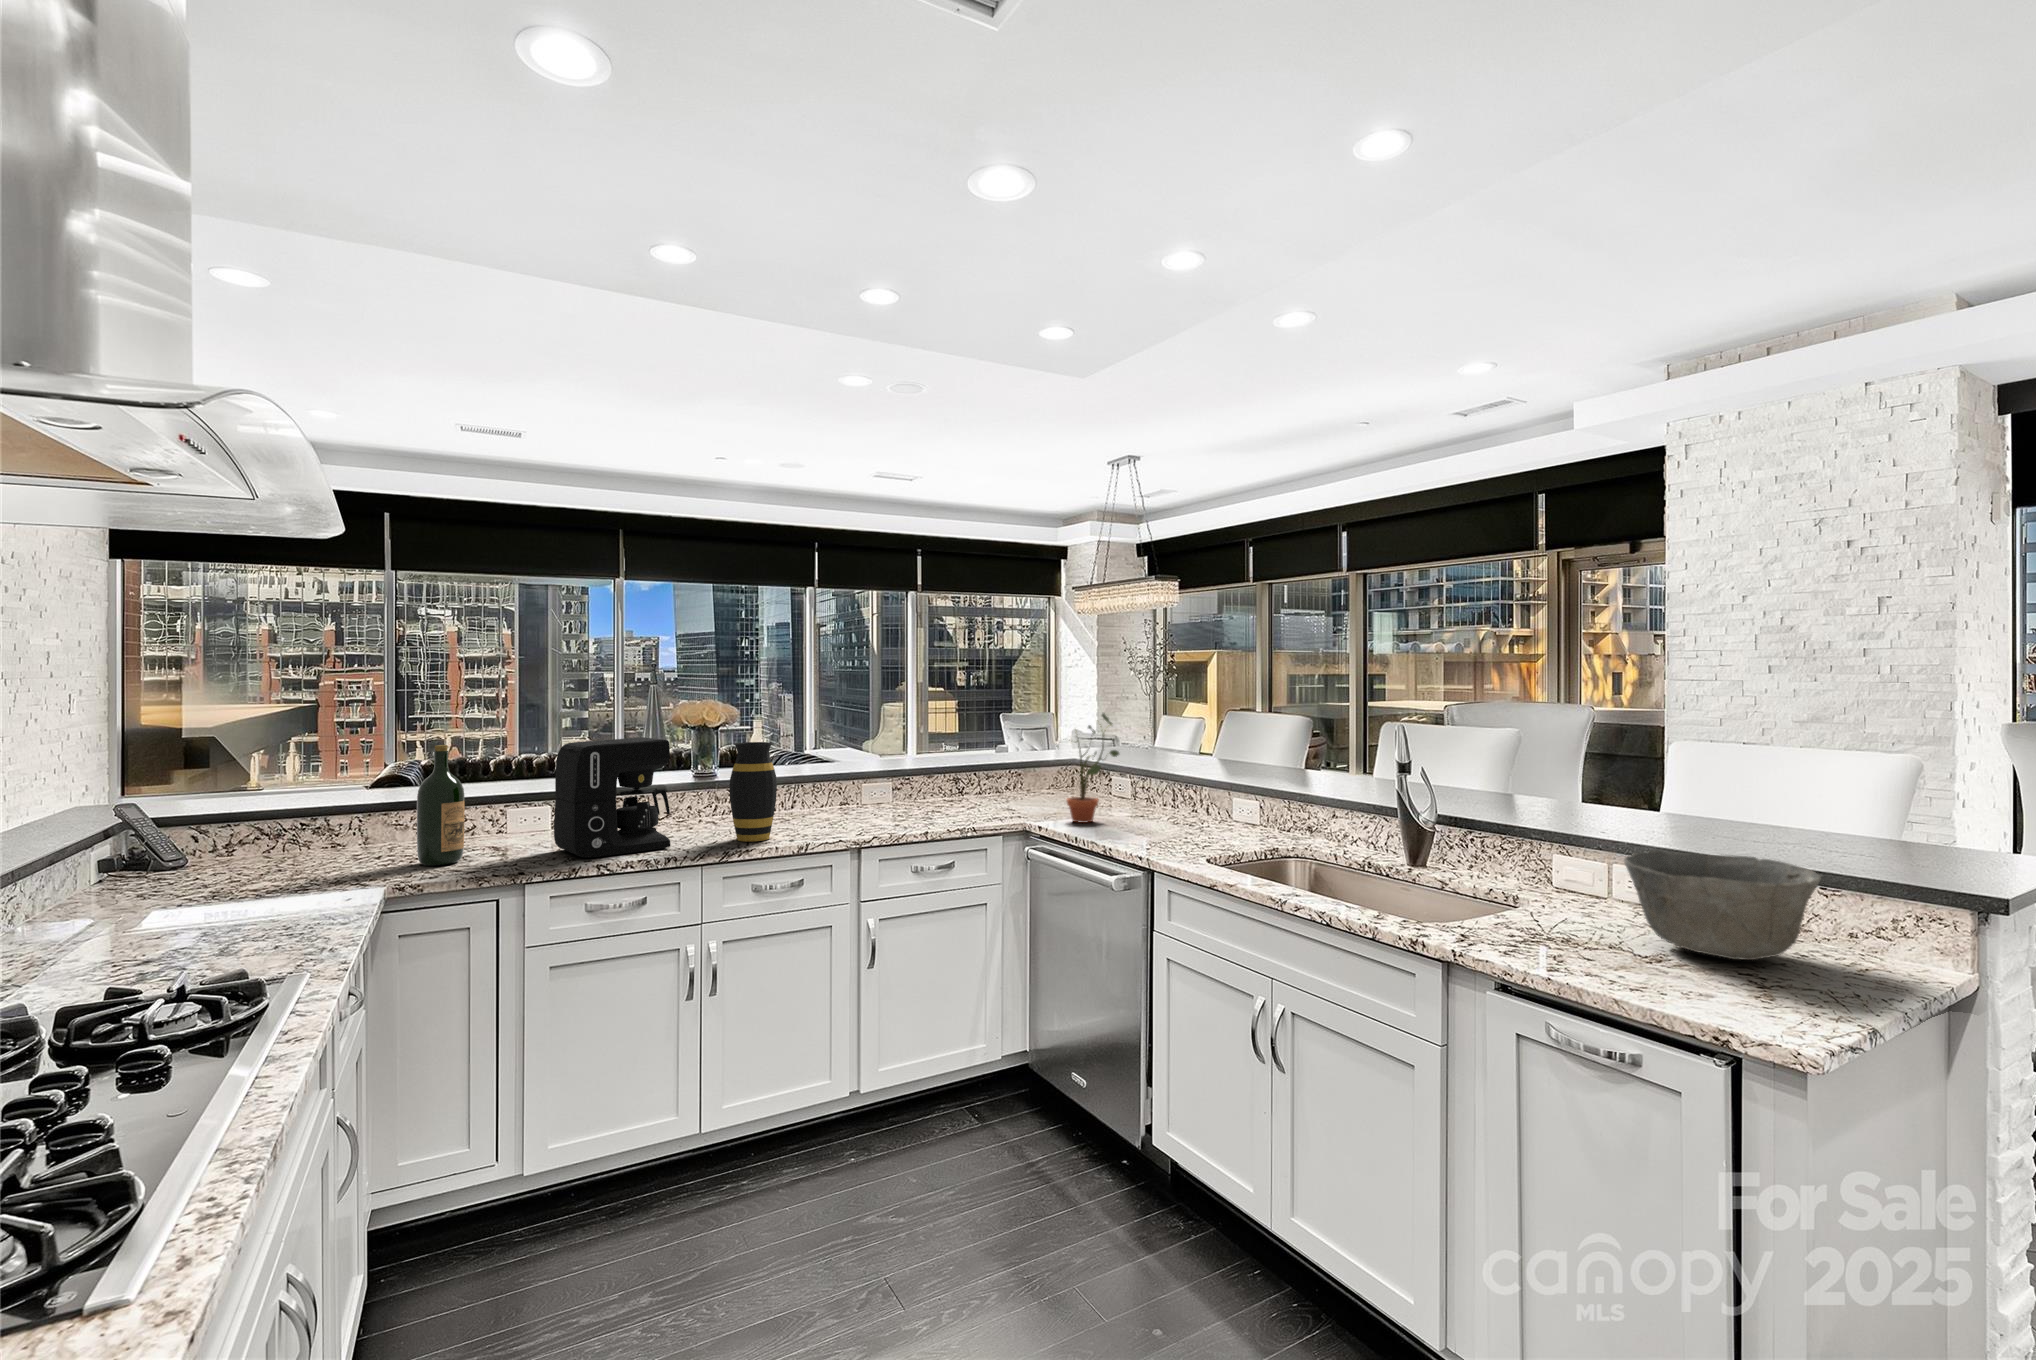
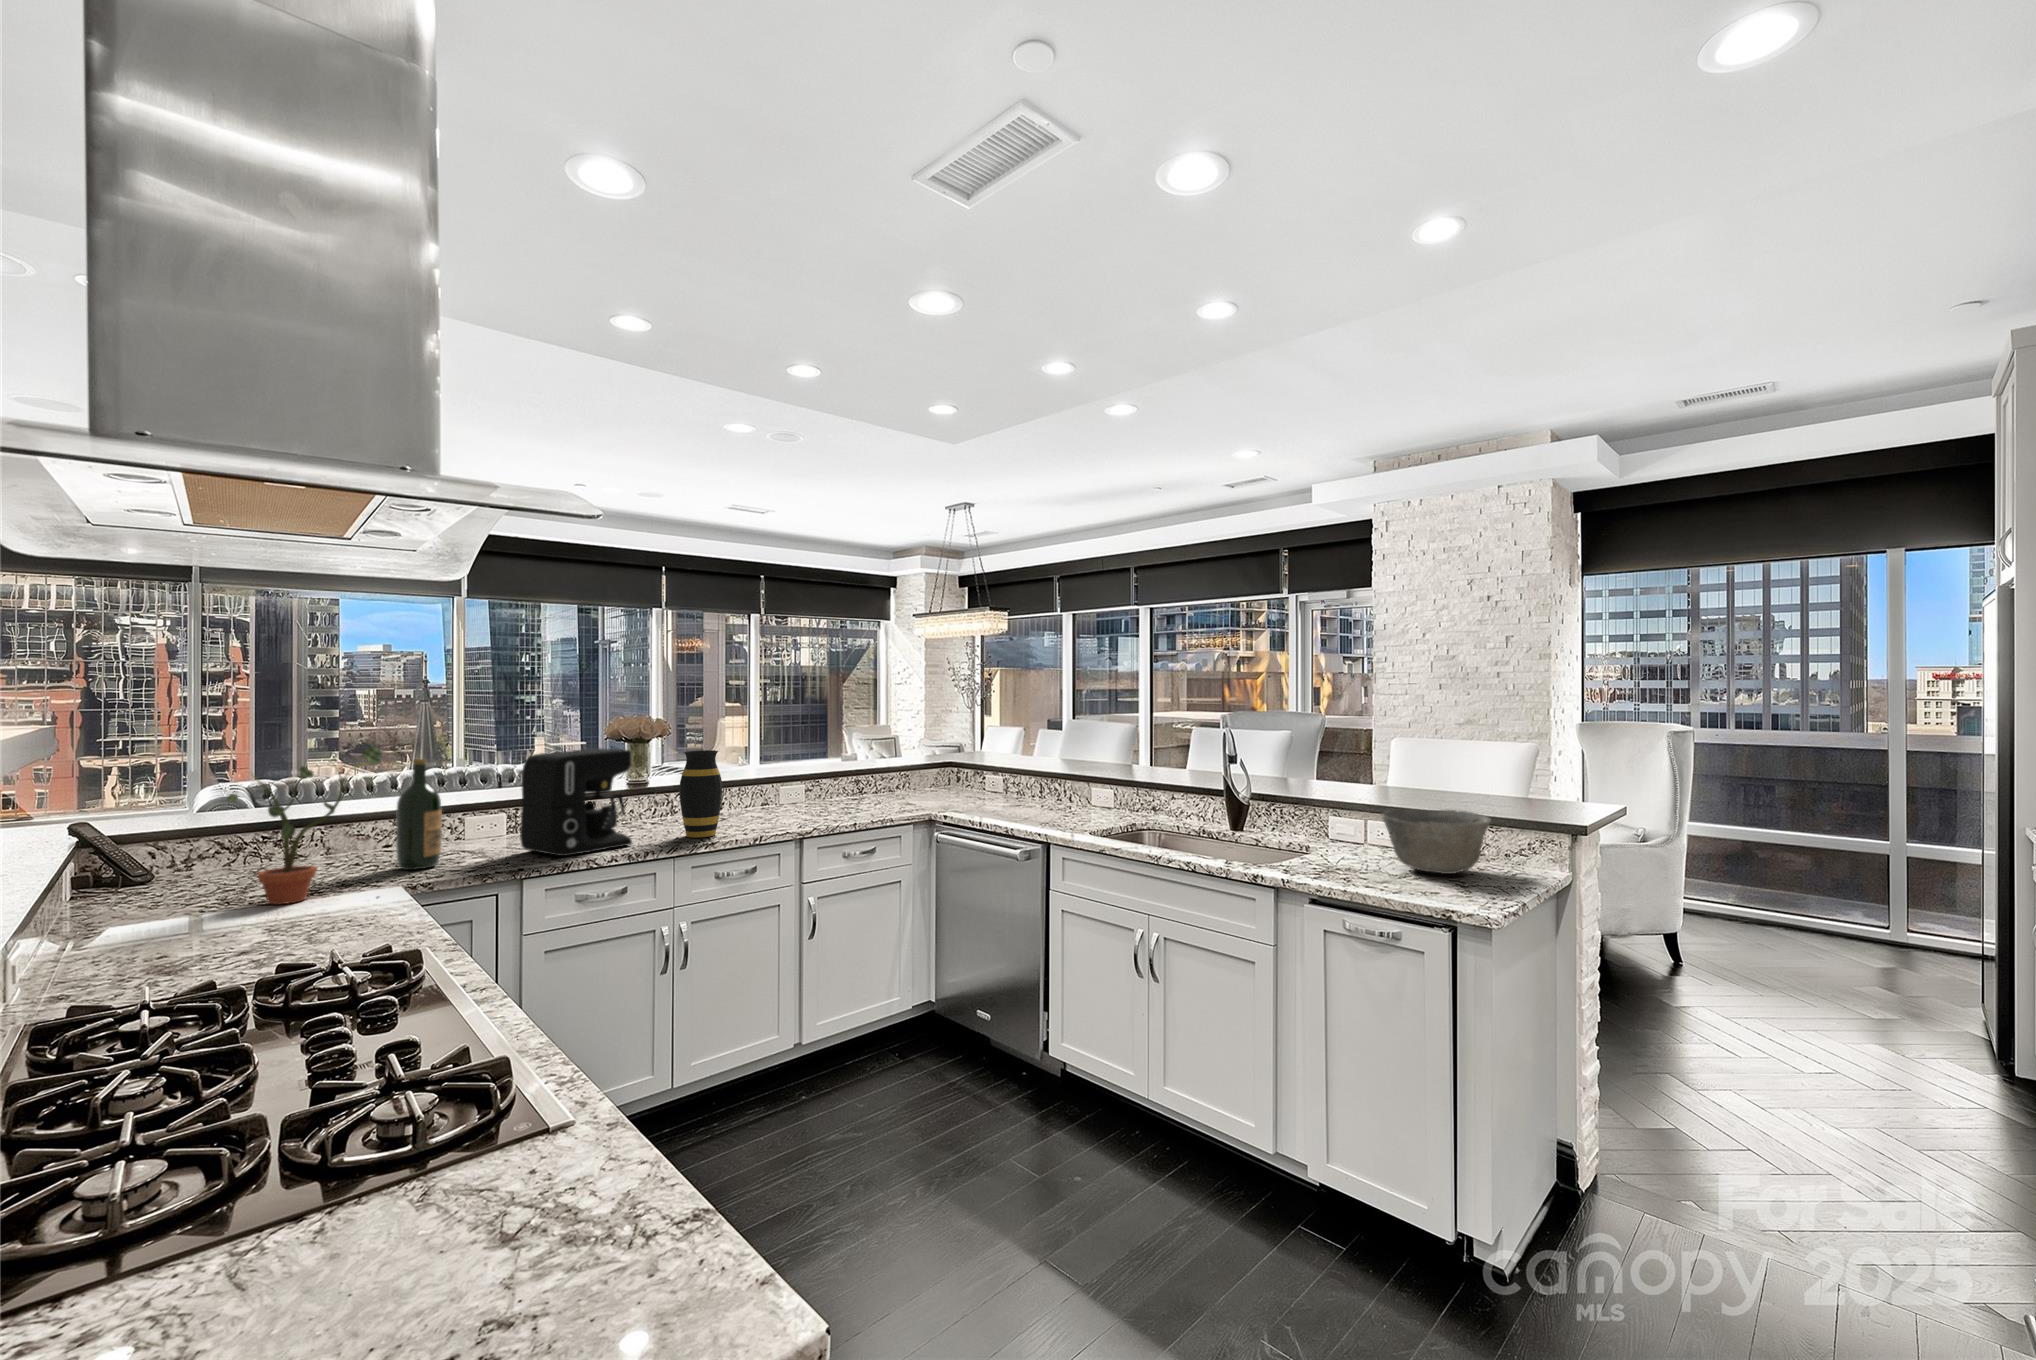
potted plant: present [1056,714,1119,823] -> present [228,746,383,904]

